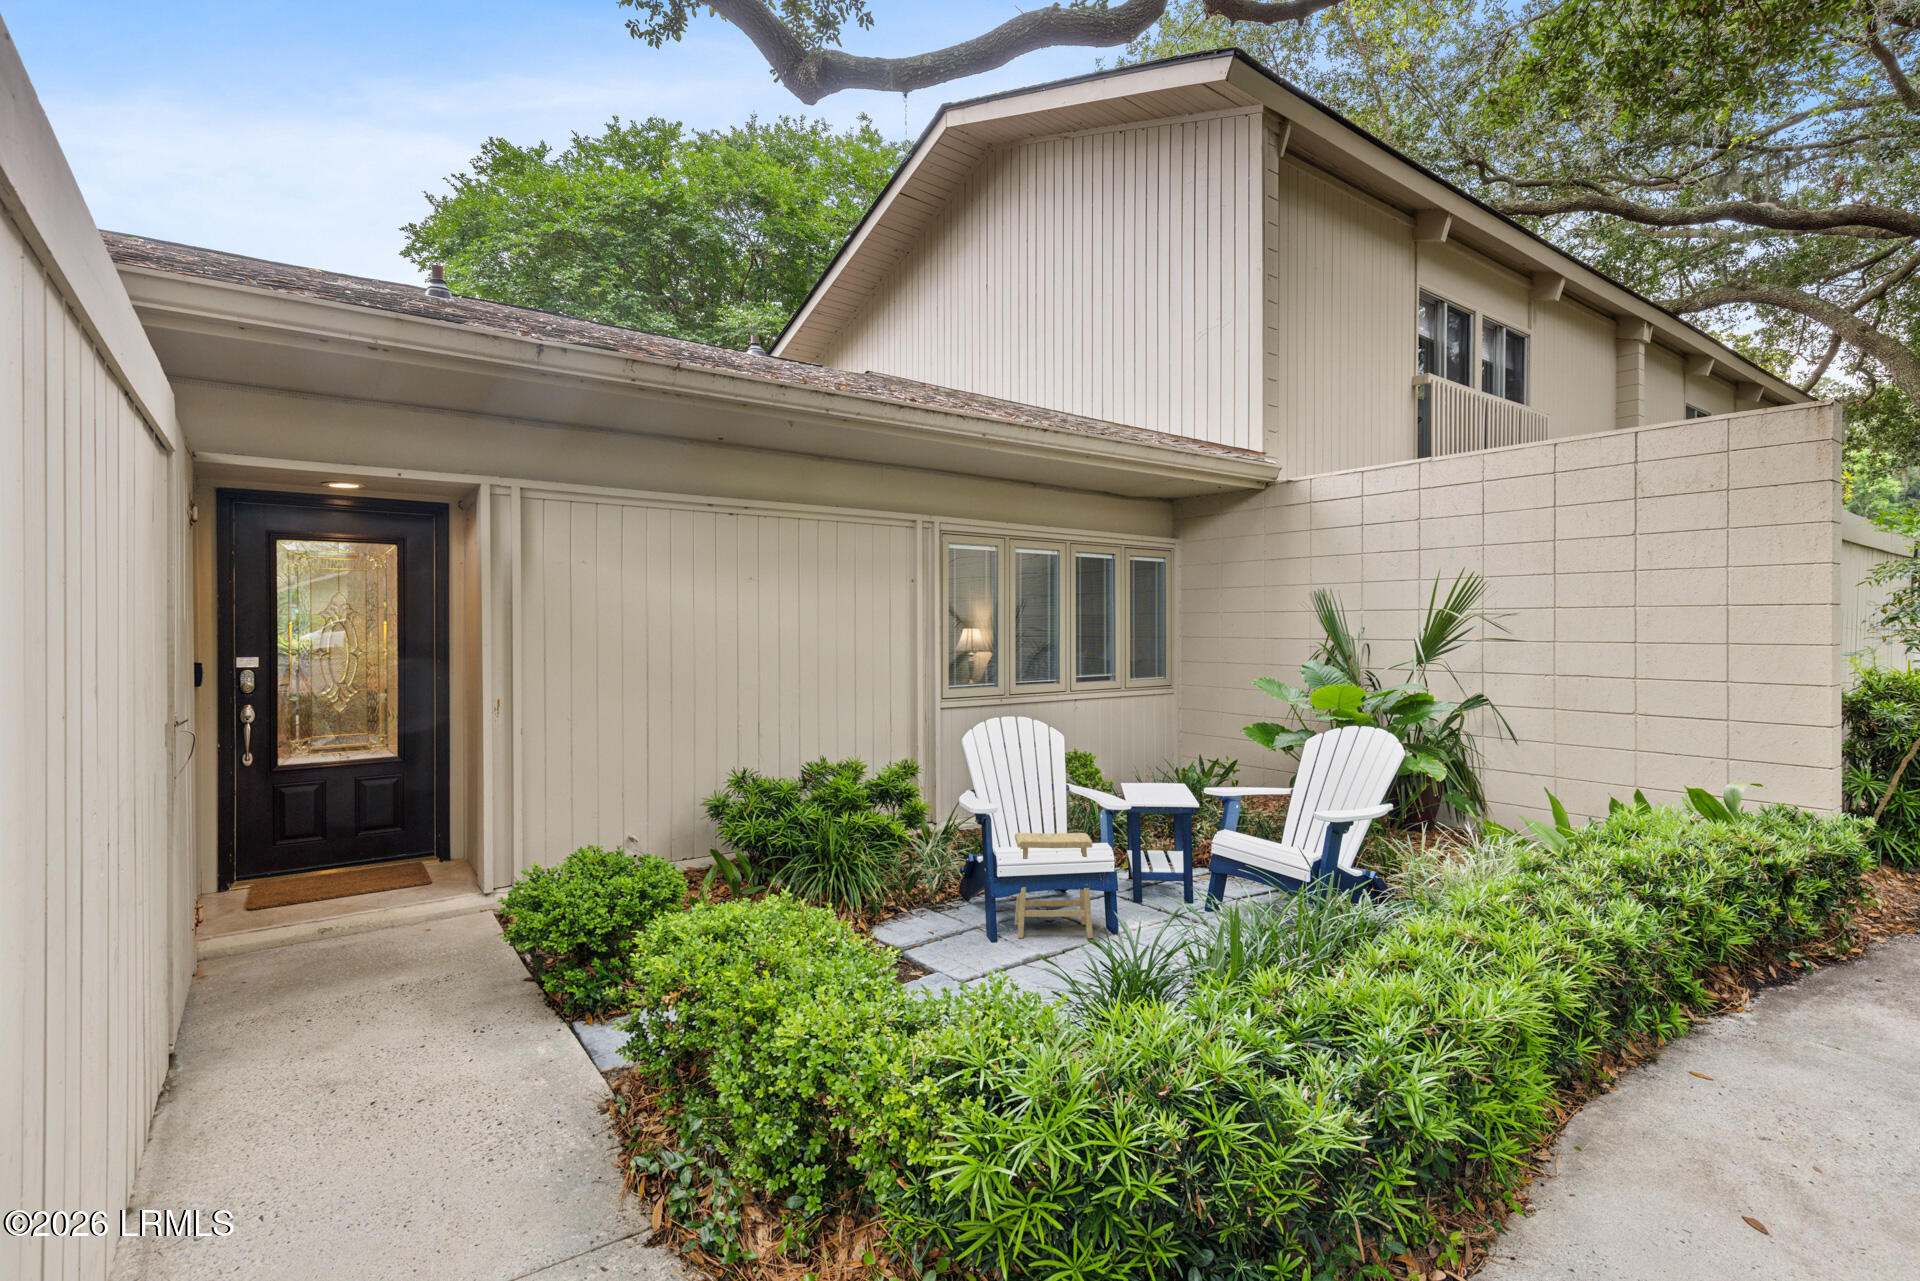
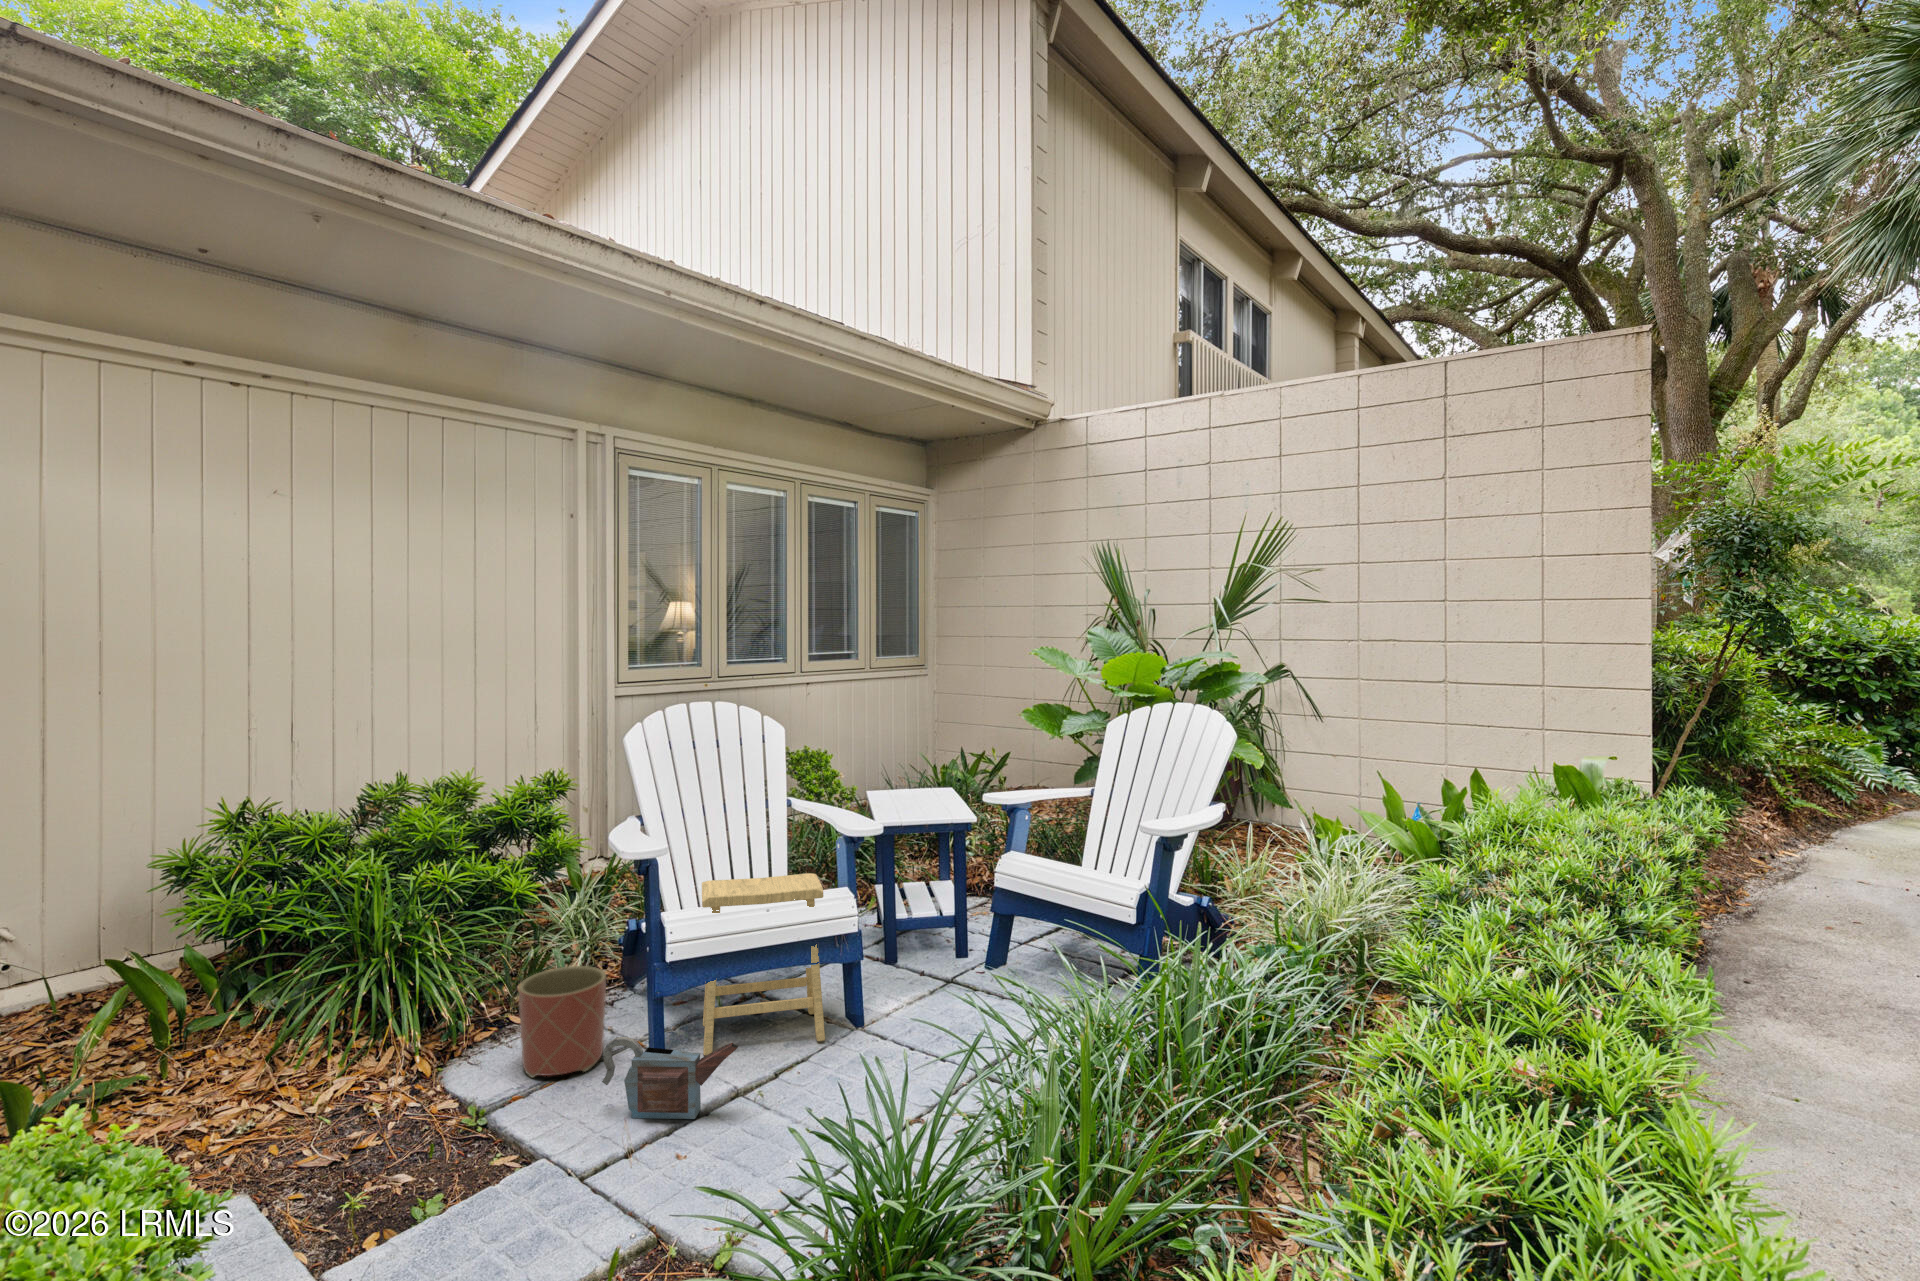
planter: none [914,878,961,938] -> present [519,966,606,1078]
watering can: none [966,915,1044,965] -> present [602,1037,738,1119]

